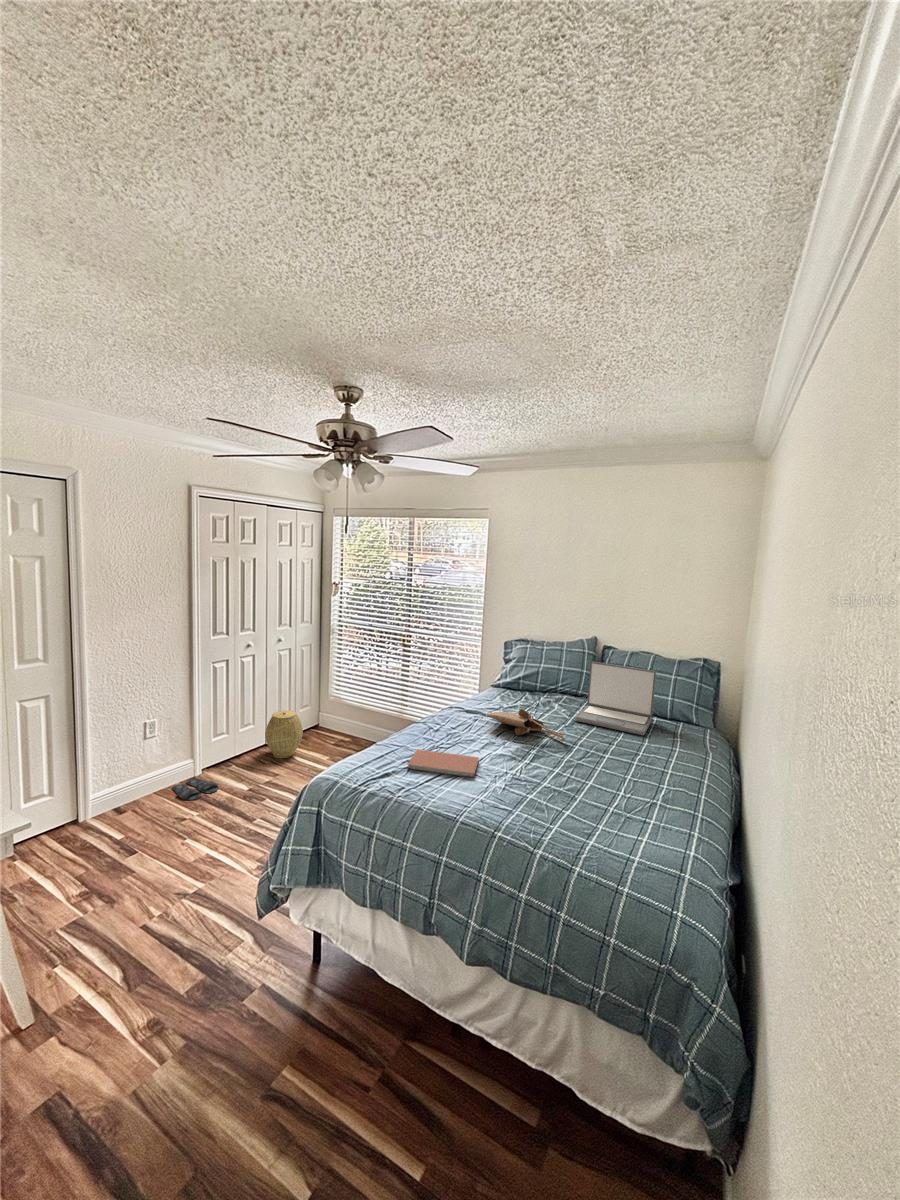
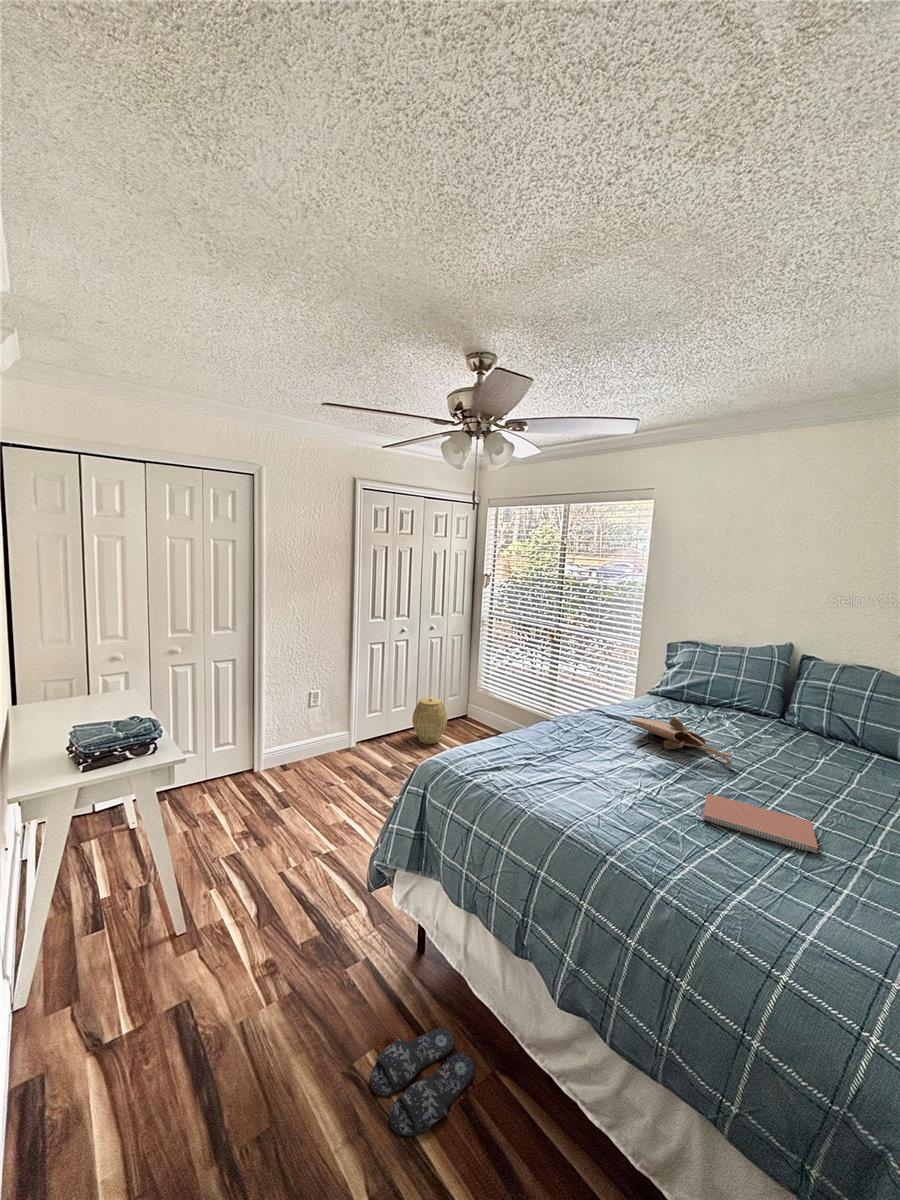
laptop: present [575,662,656,735] -> none [754,670,887,775]
notebook: present [407,749,479,777] -> present [702,793,818,853]
slippers: present [172,779,218,800] -> present [370,1028,475,1136]

